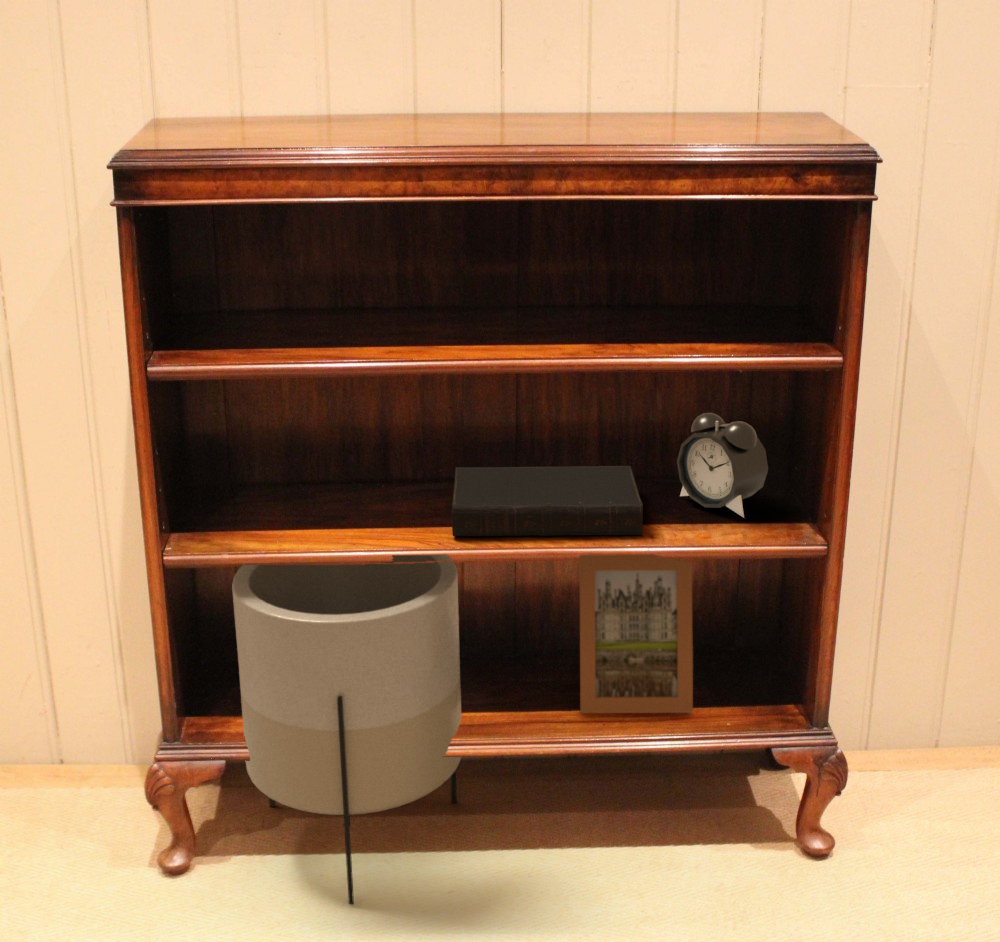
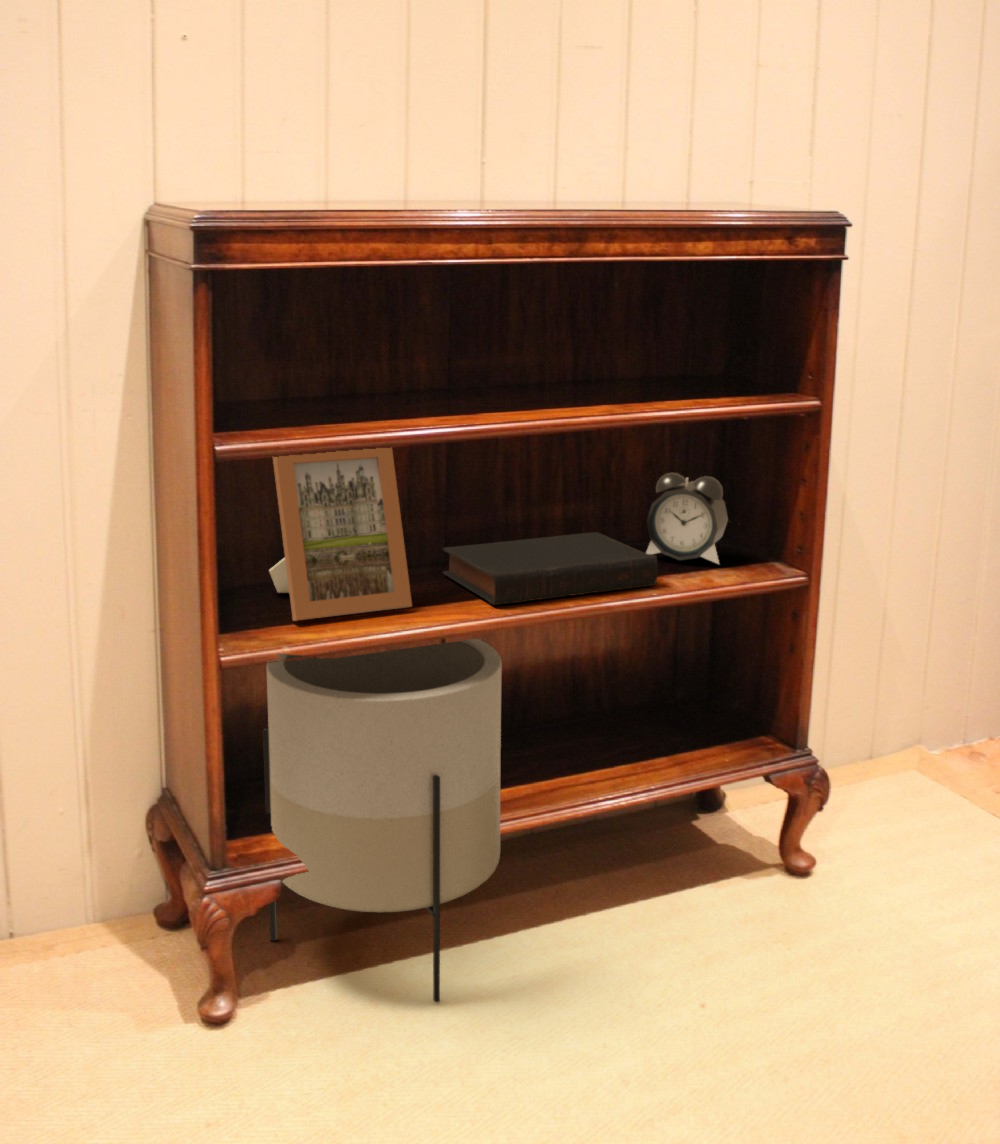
picture frame: present [579,554,693,713] -> present [269,447,412,621]

